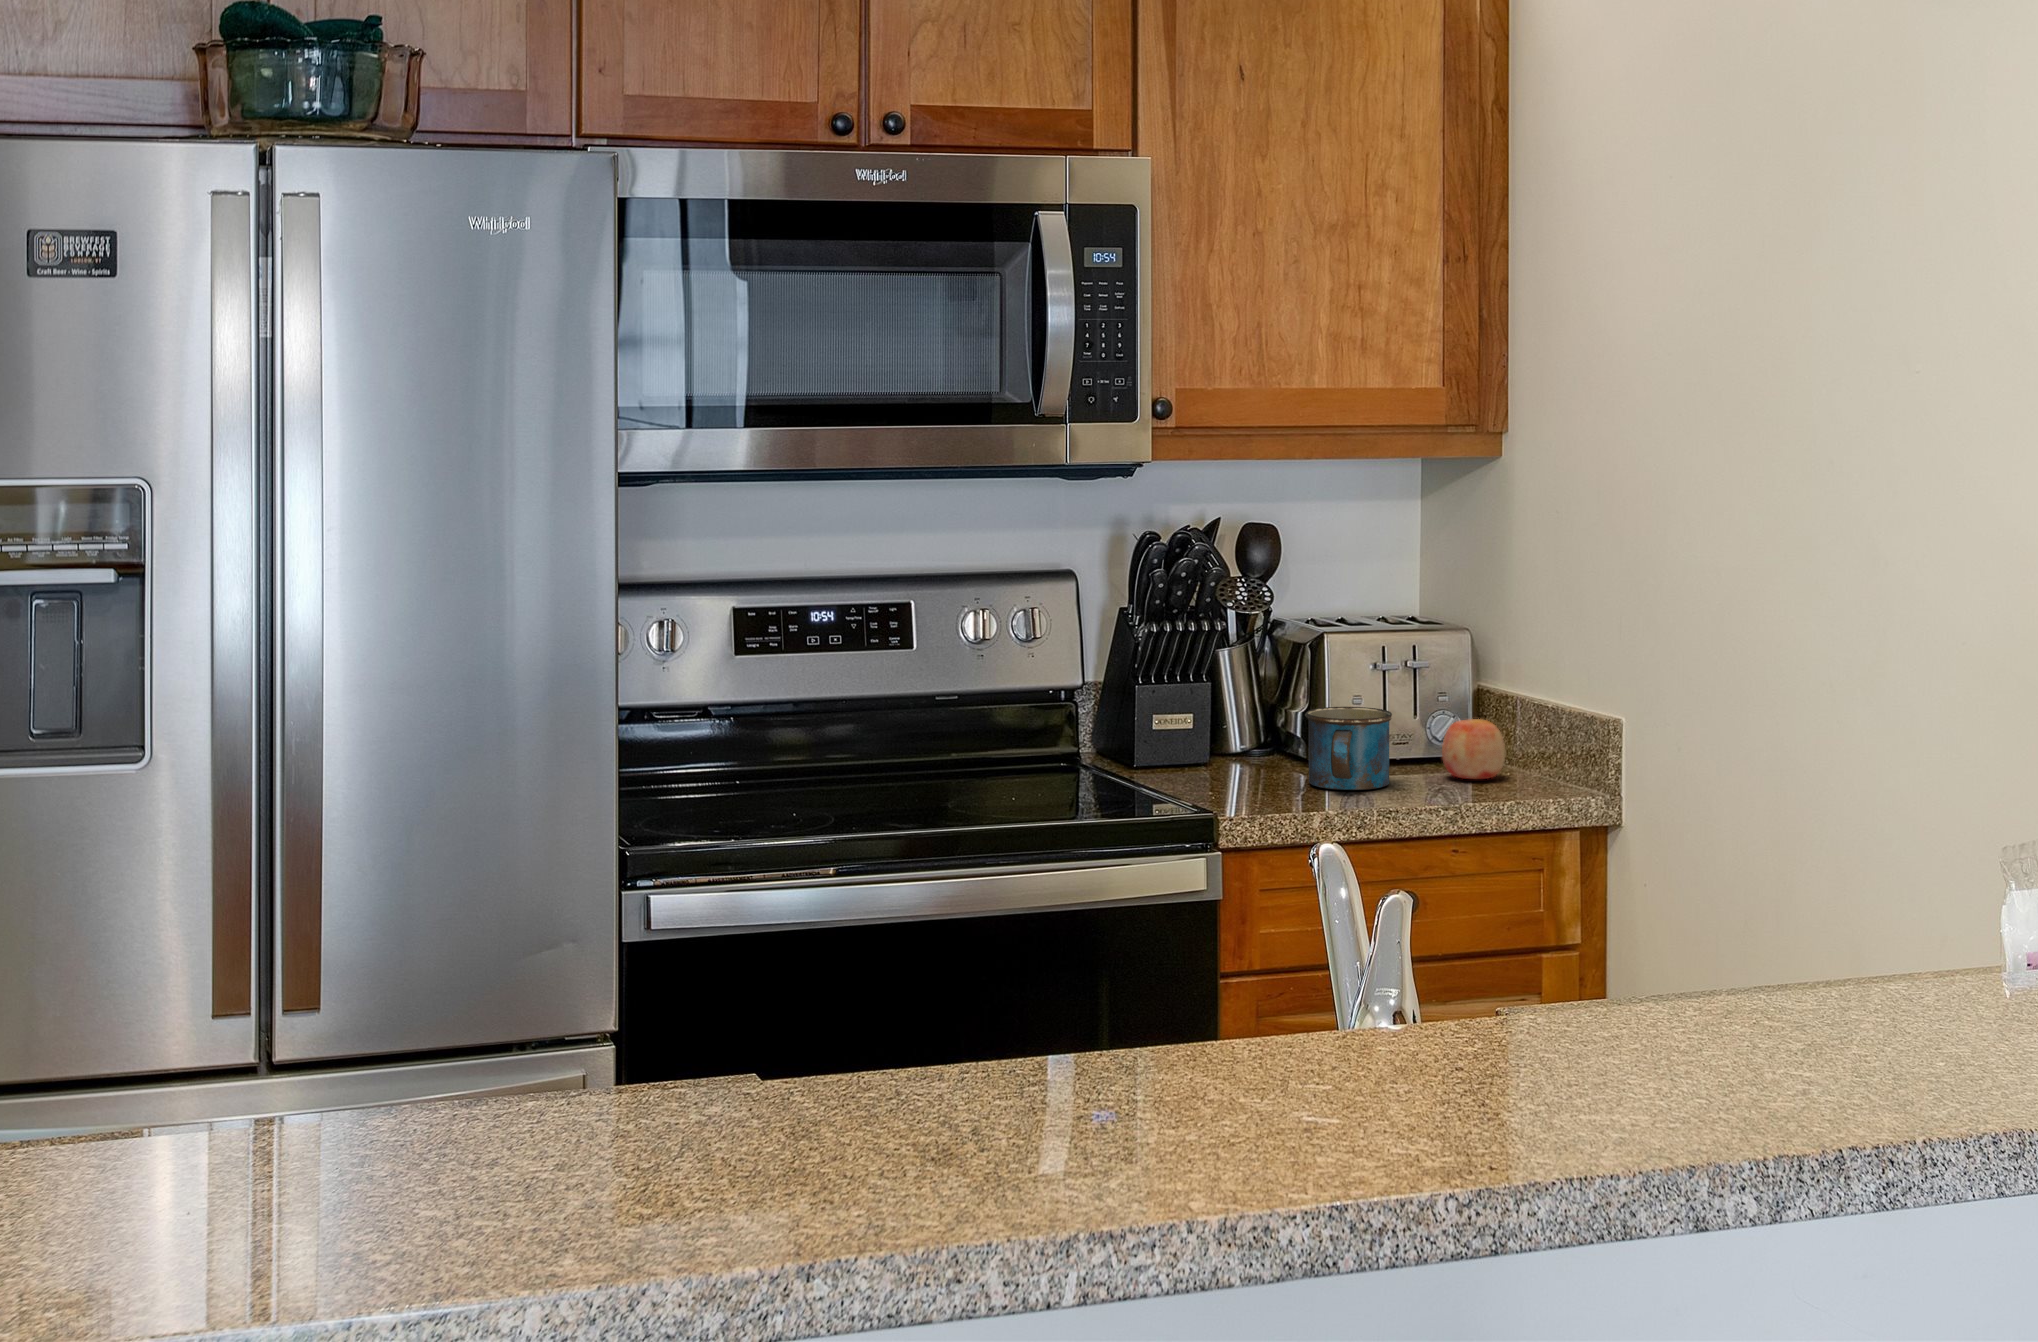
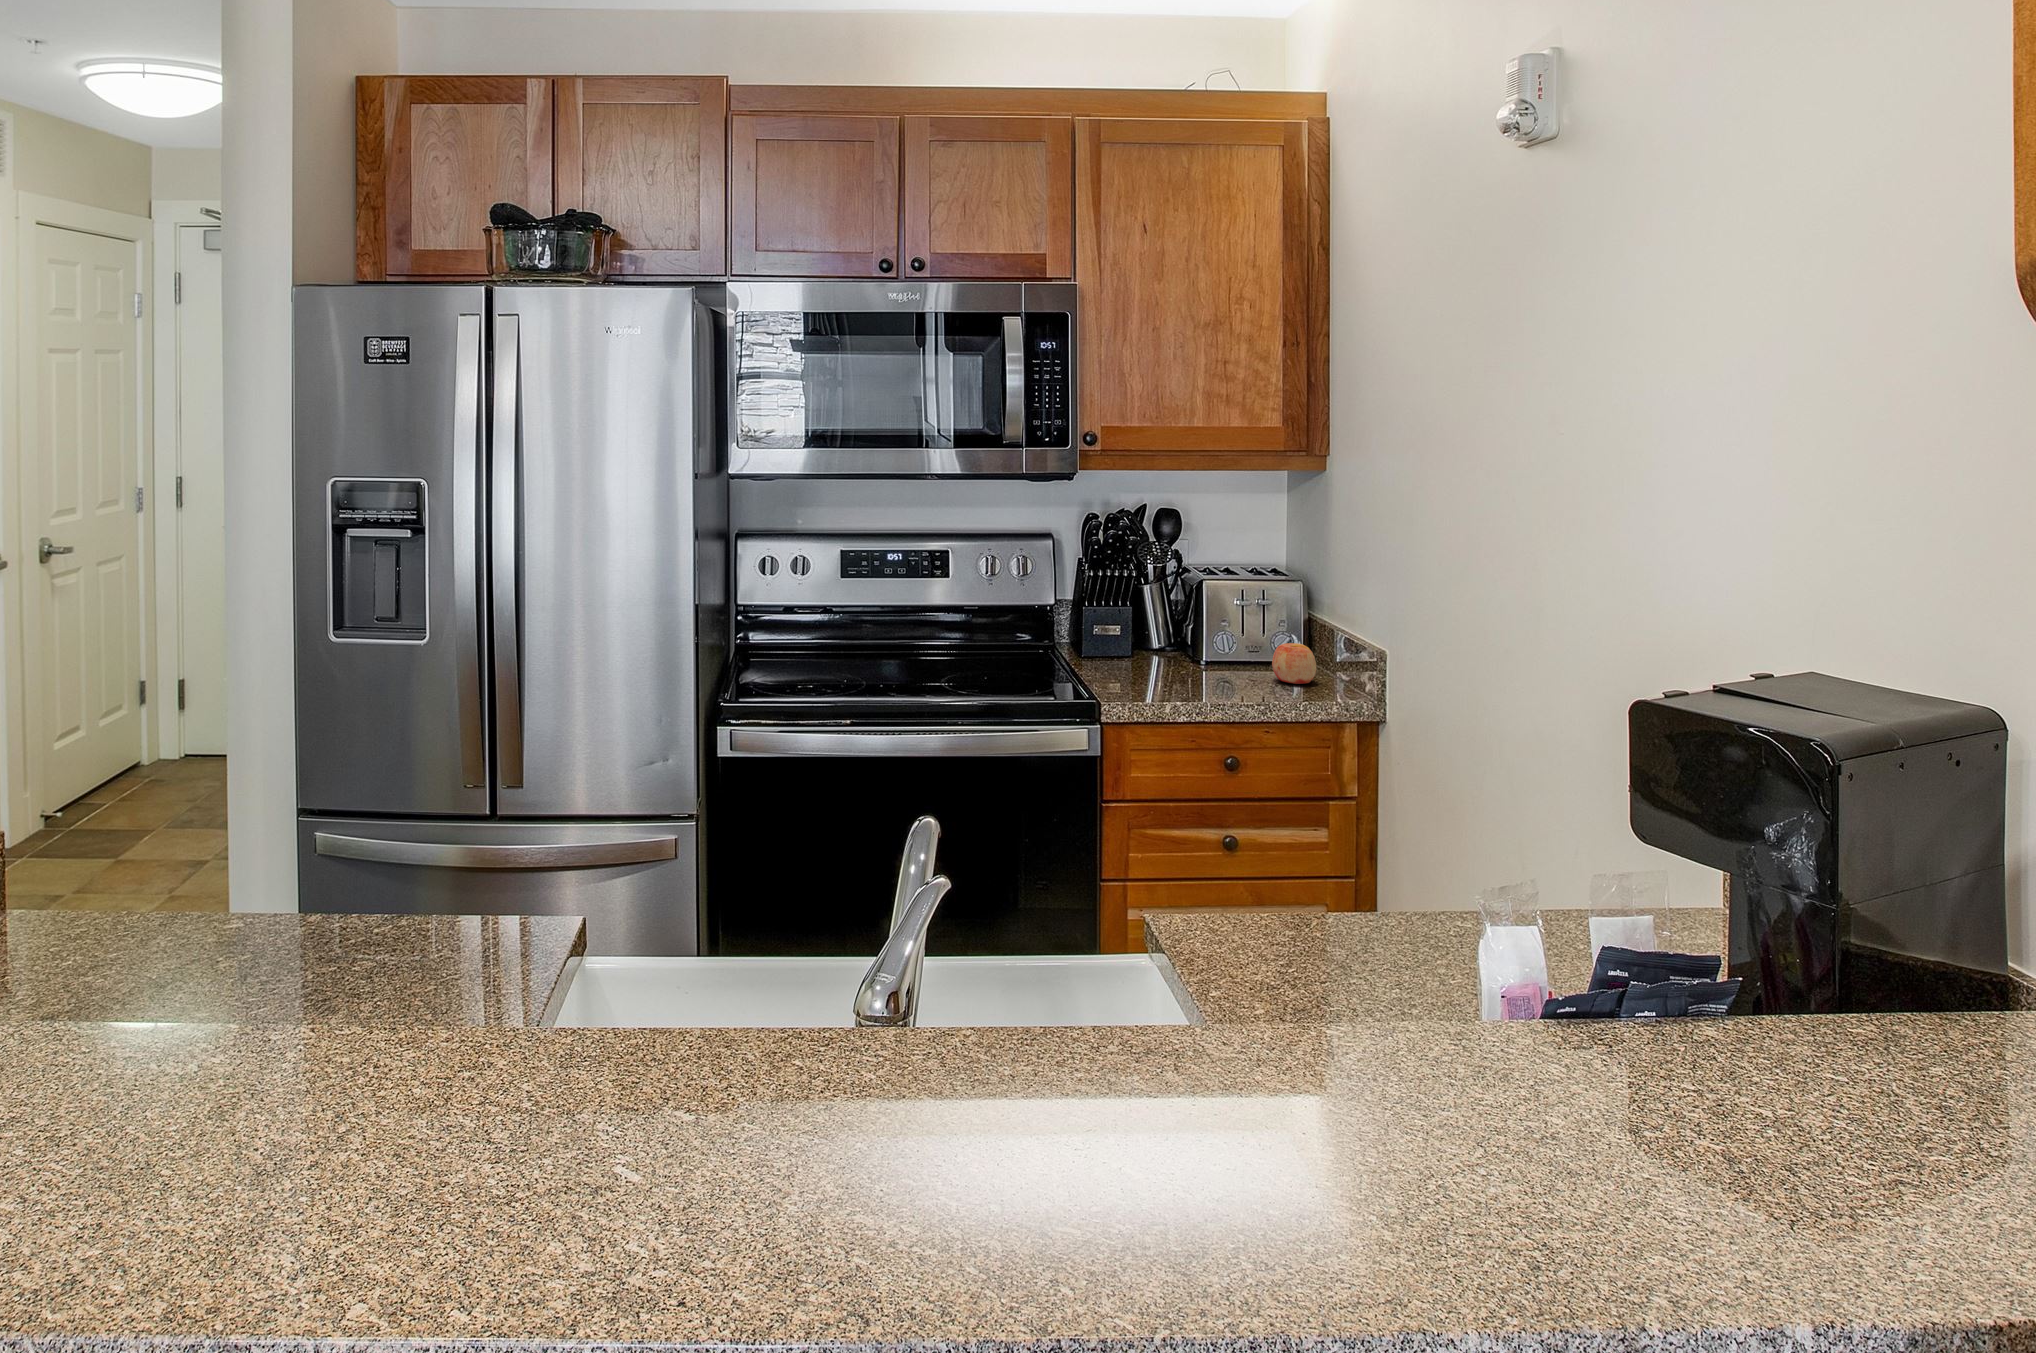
mug: present [1305,707,1393,790] -> none [1177,628,1235,685]

